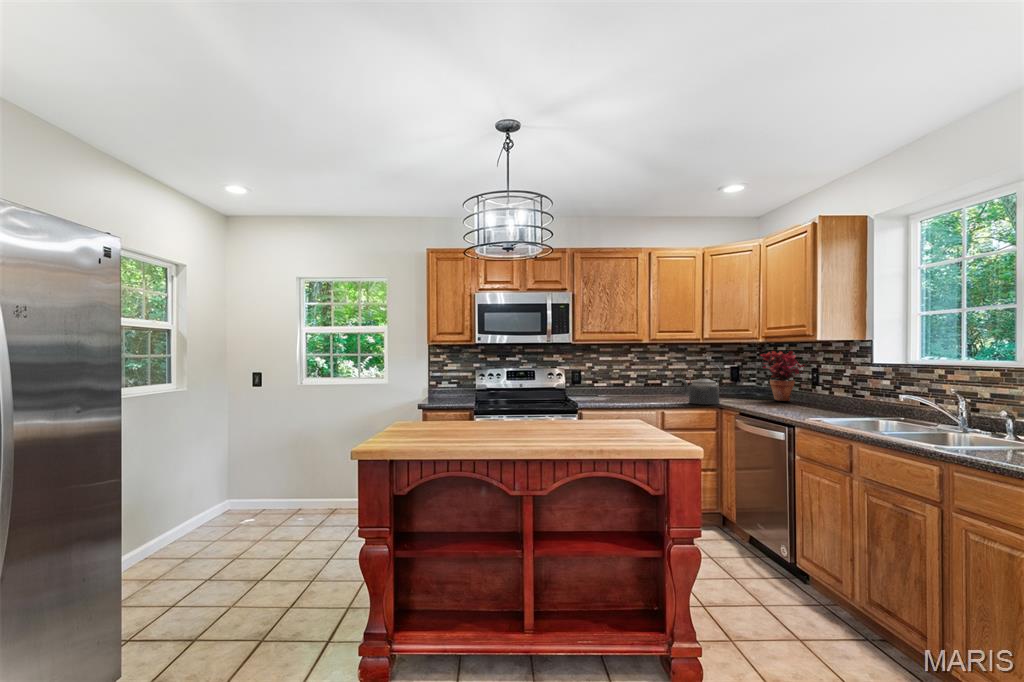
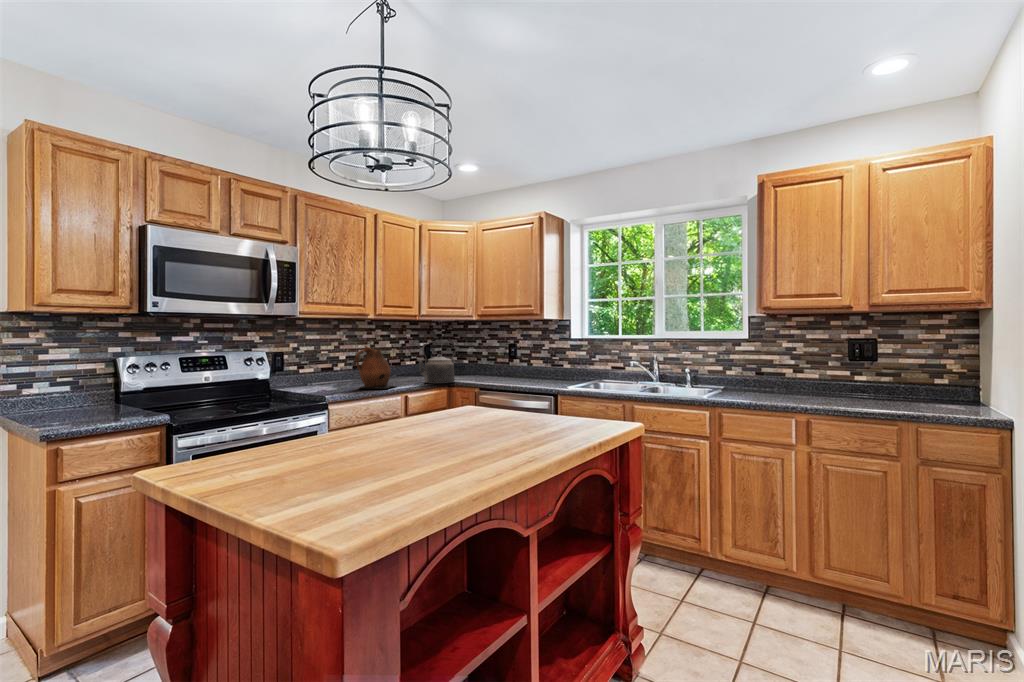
potted plant: present [761,351,804,401] -> none [461,329,503,375]
ceramic pitcher: none [617,366,653,404] -> present [355,345,394,389]

